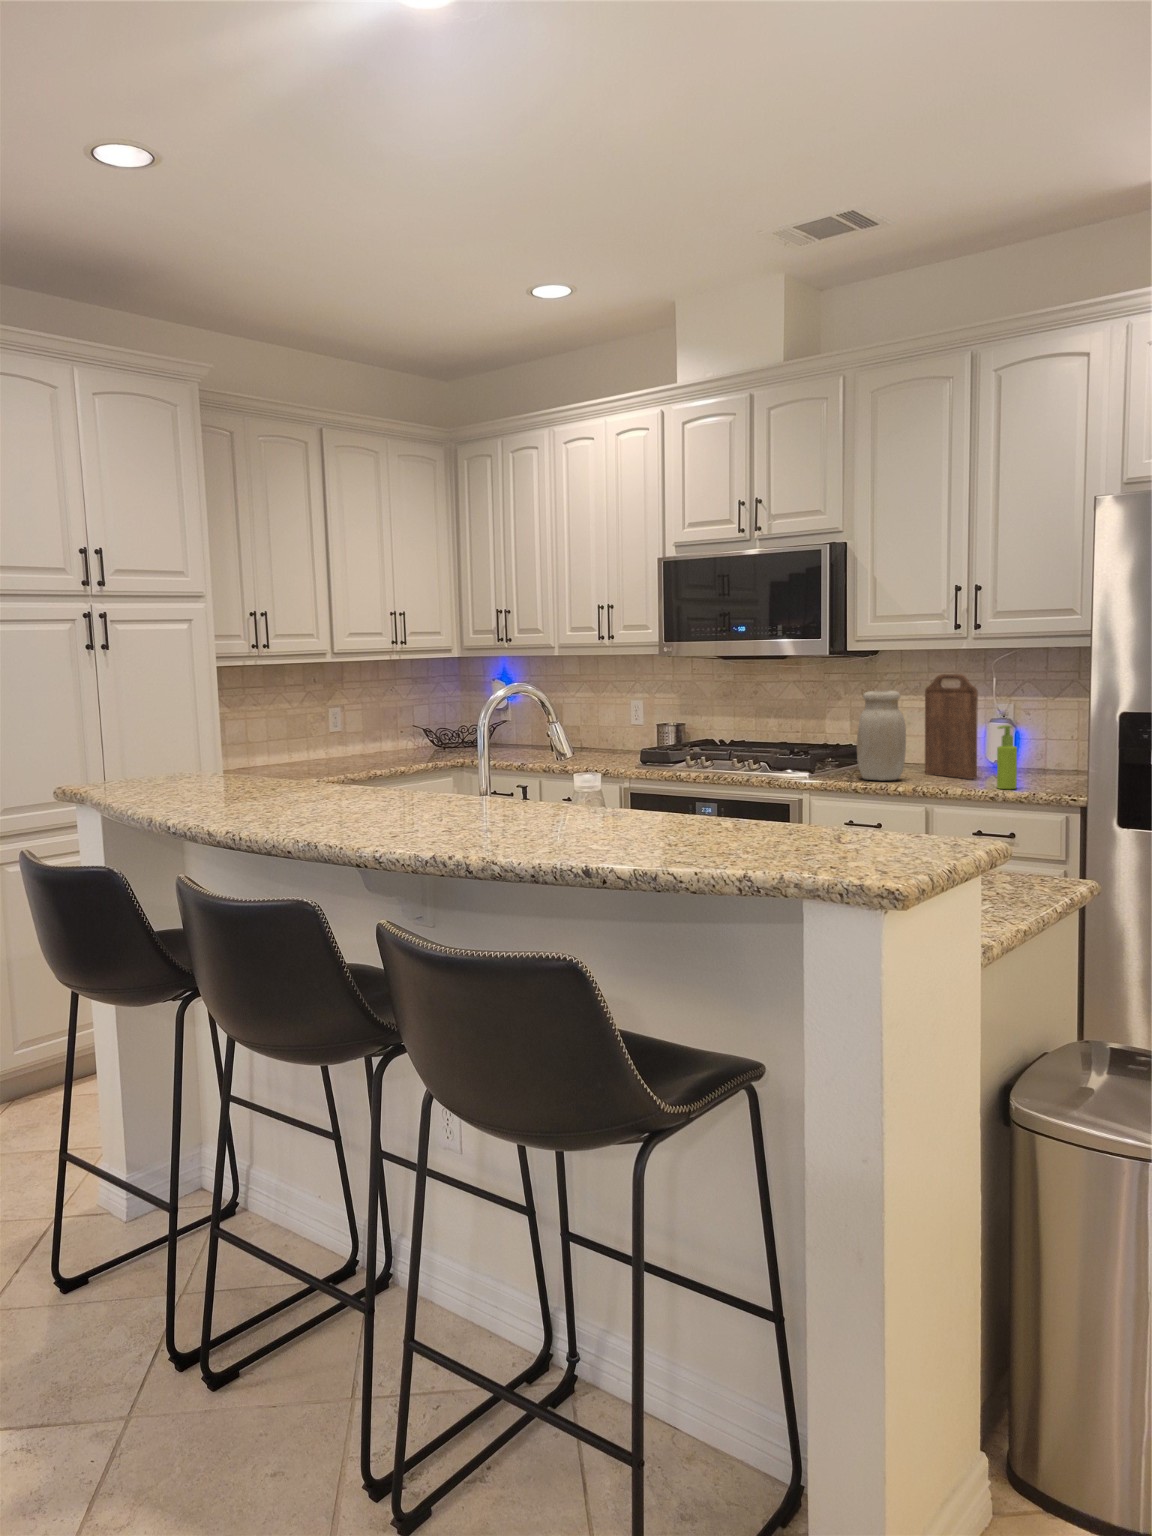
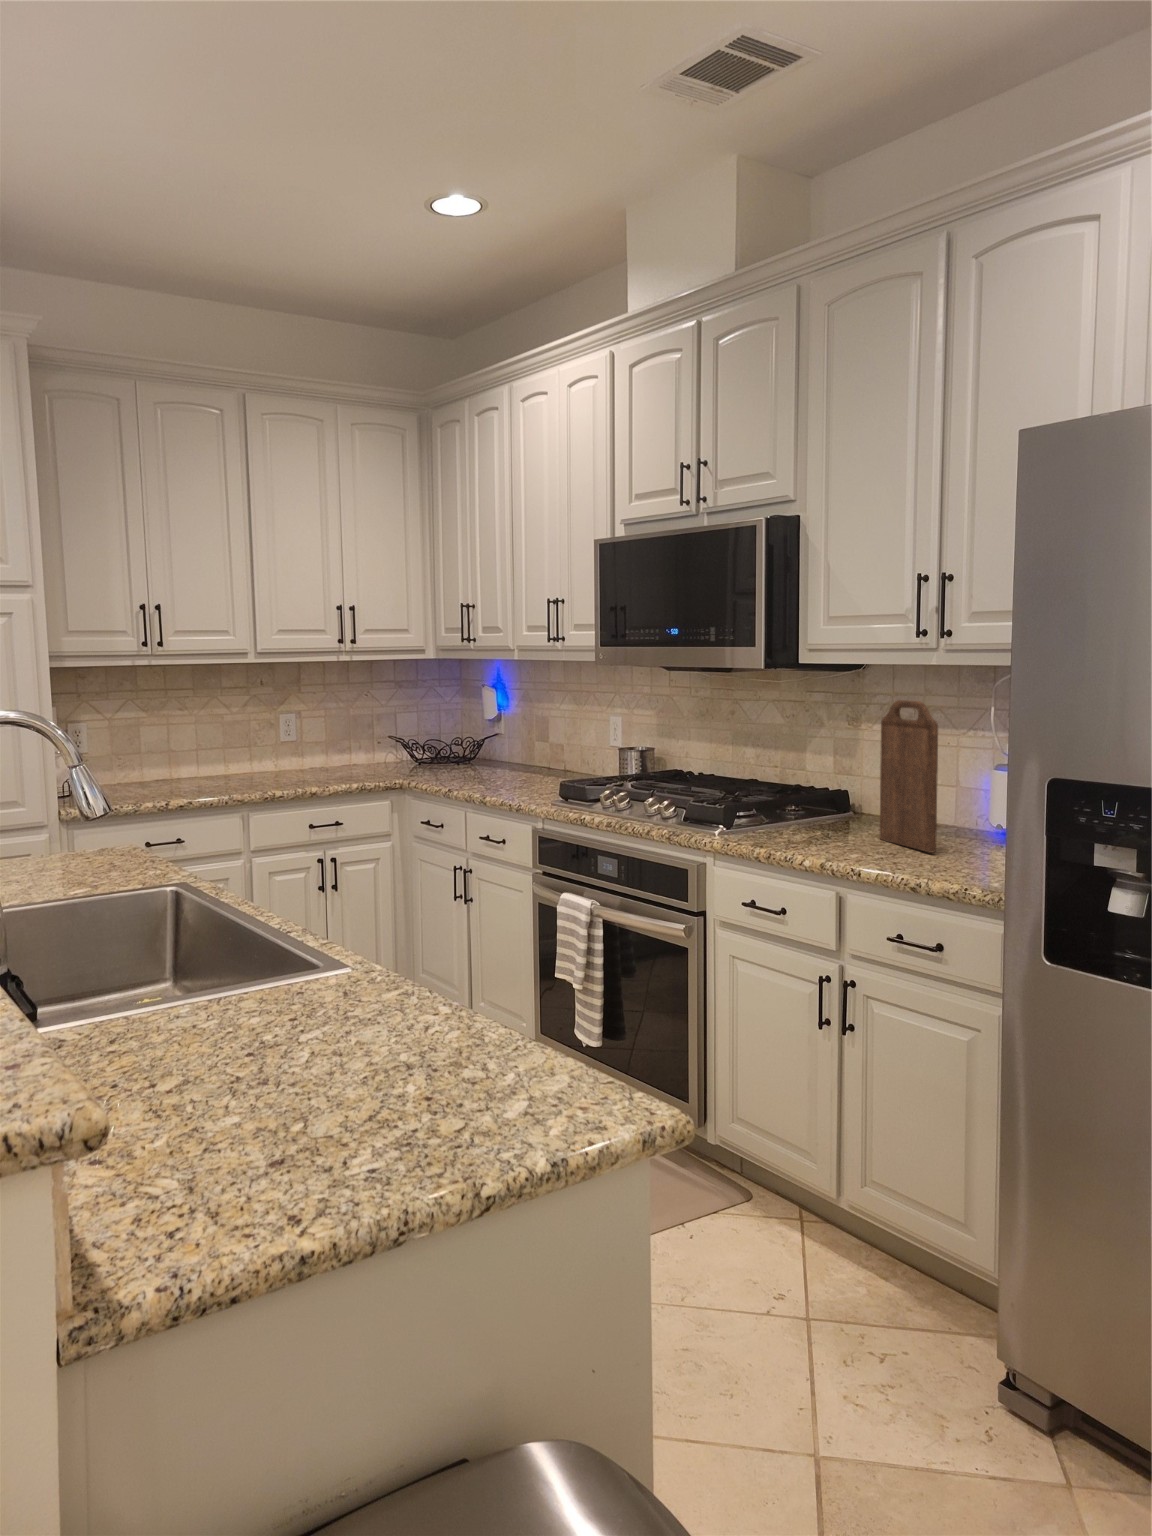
jar: present [857,690,906,780] -> none [765,721,832,848]
soap dispenser: present [997,725,1017,789] -> none [937,780,970,875]

